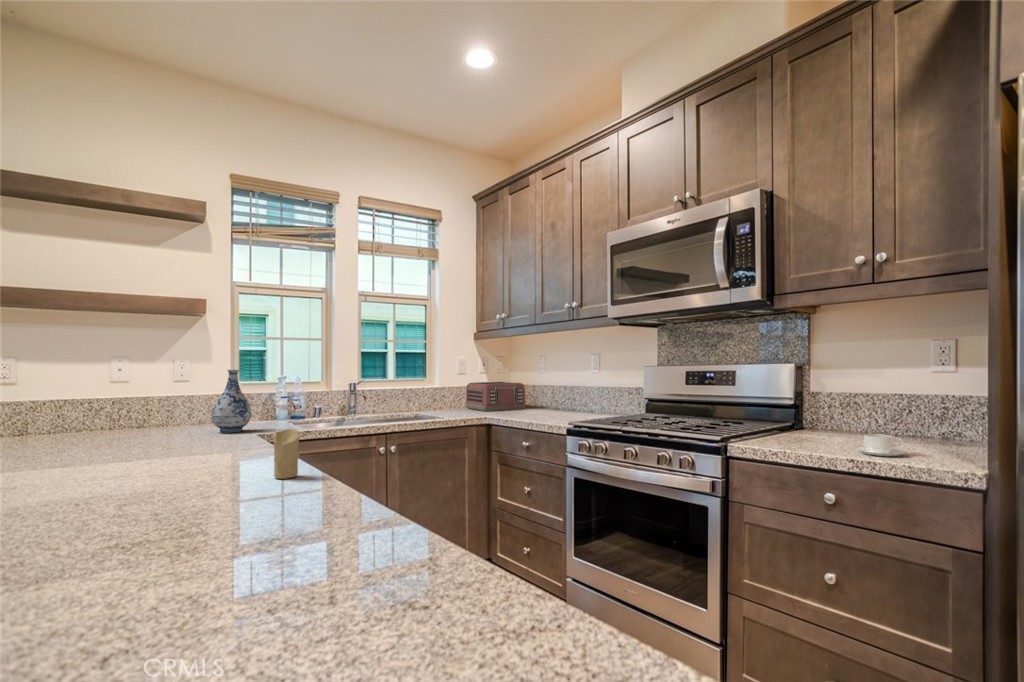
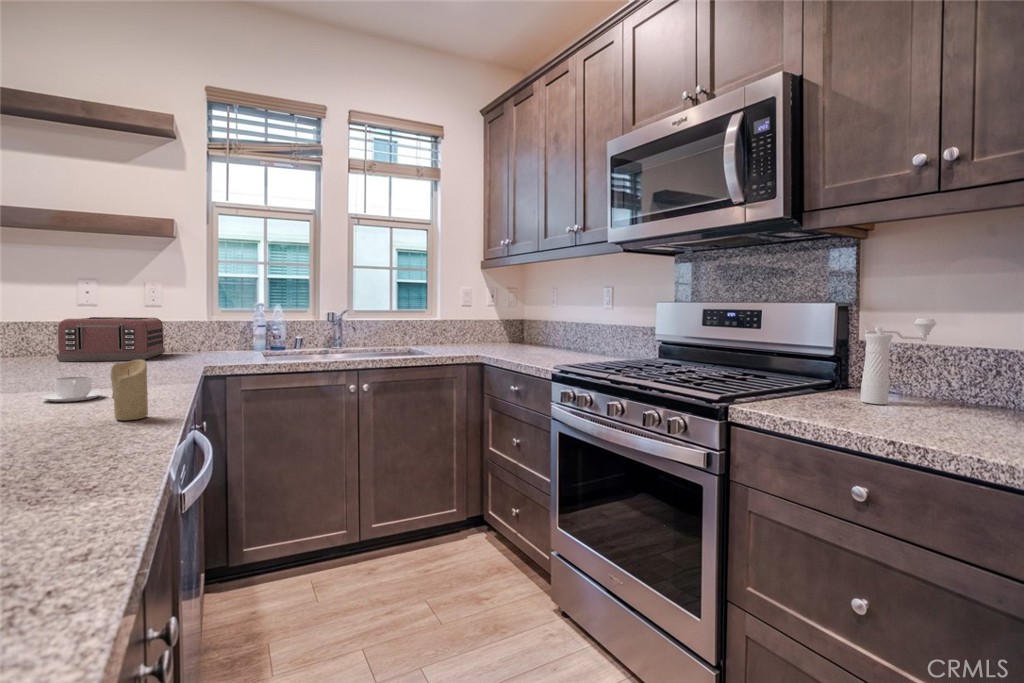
vase: present [211,370,251,433] -> none [163,294,209,362]
pepper mill: none [818,374,866,439] -> present [860,318,936,404]
toaster: present [465,382,526,411] -> present [57,317,165,362]
coffee cup: present [856,434,906,456] -> present [41,376,104,402]

